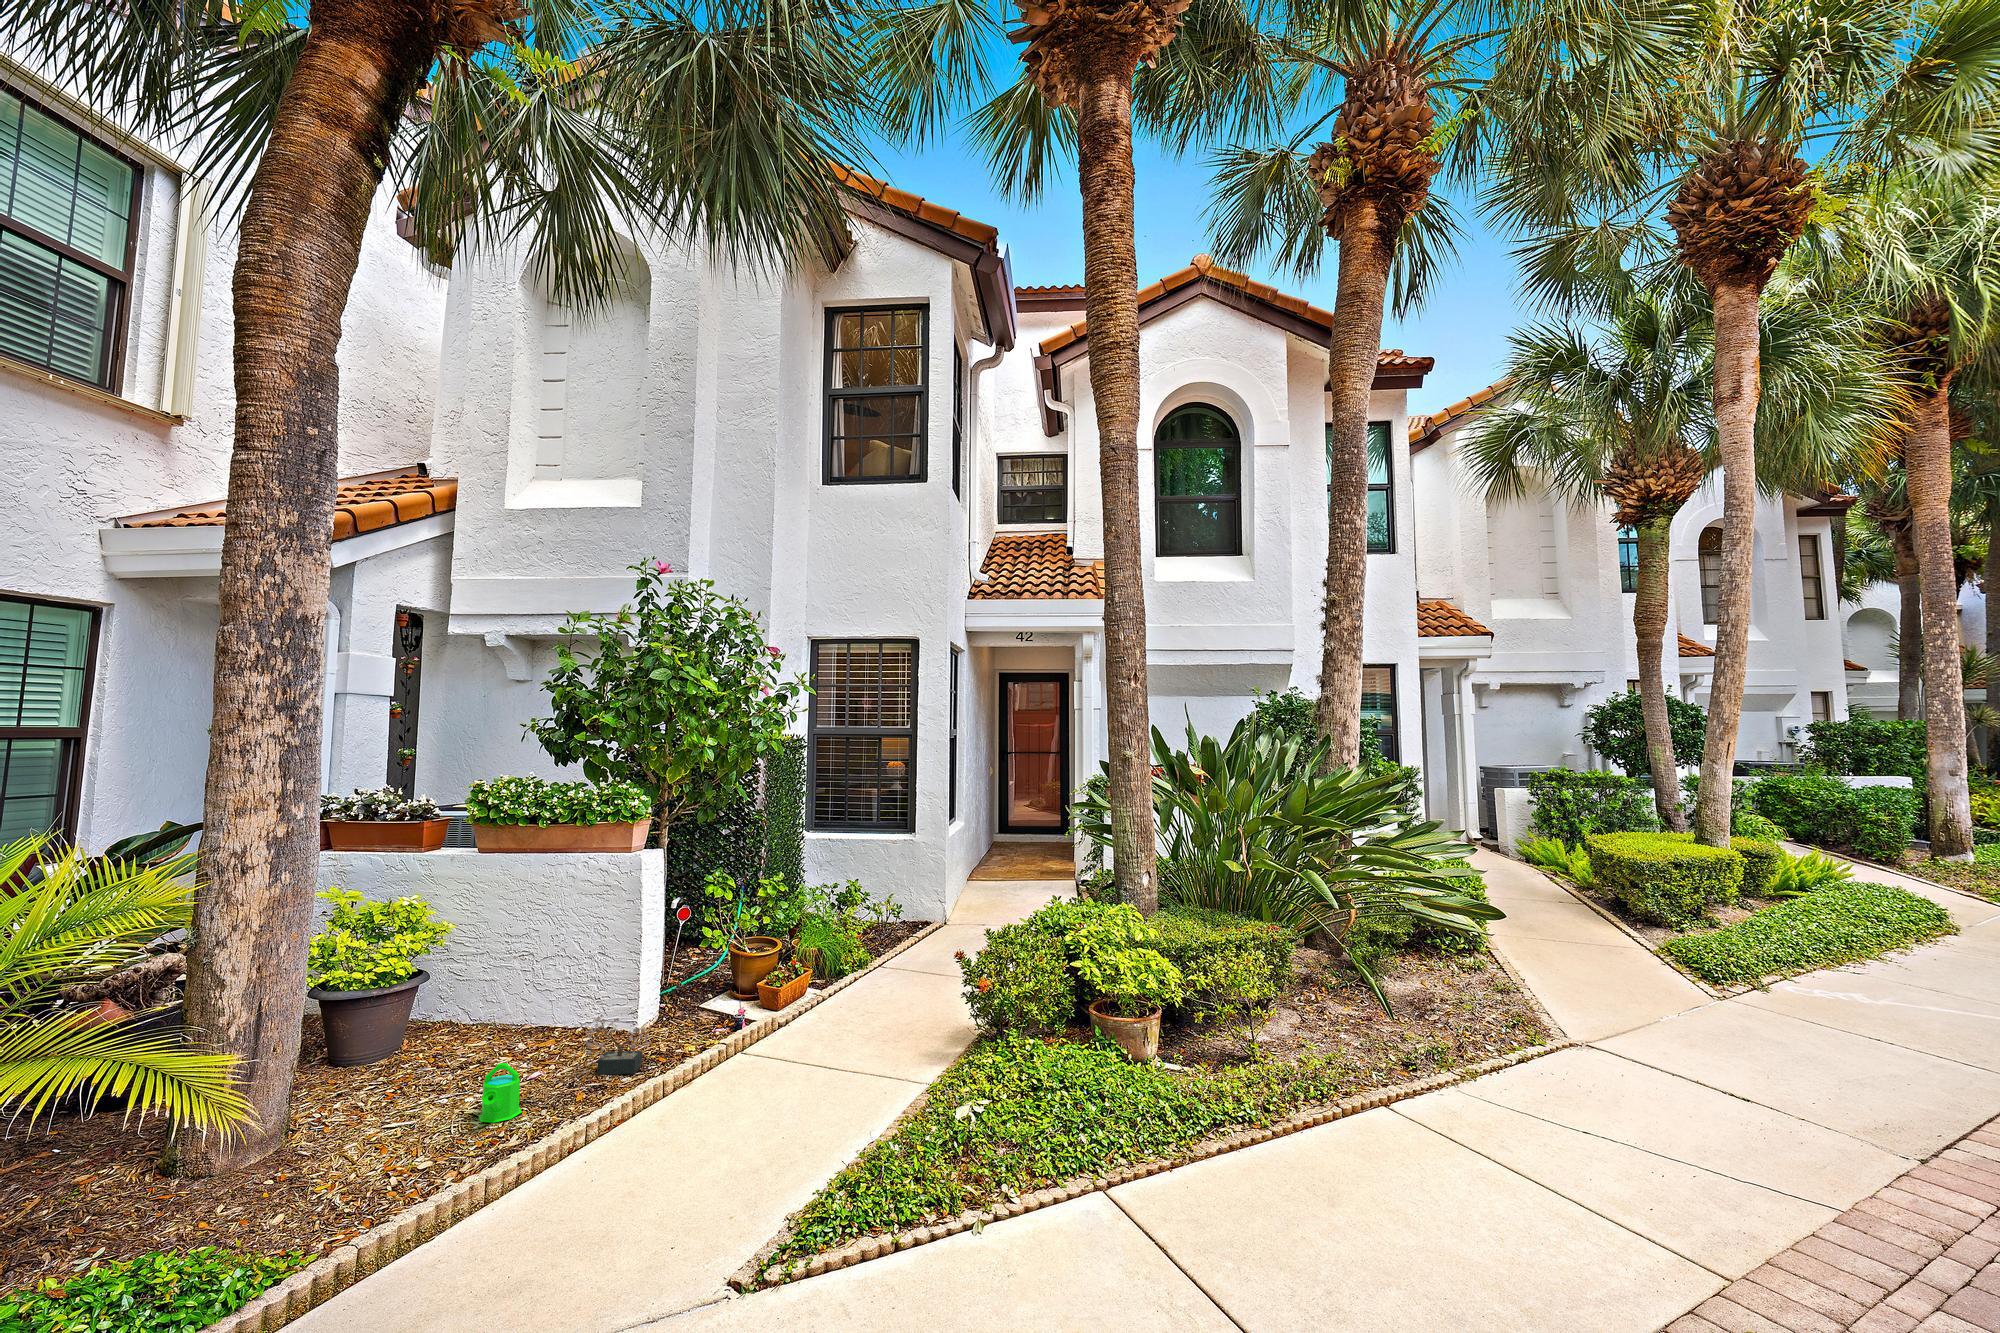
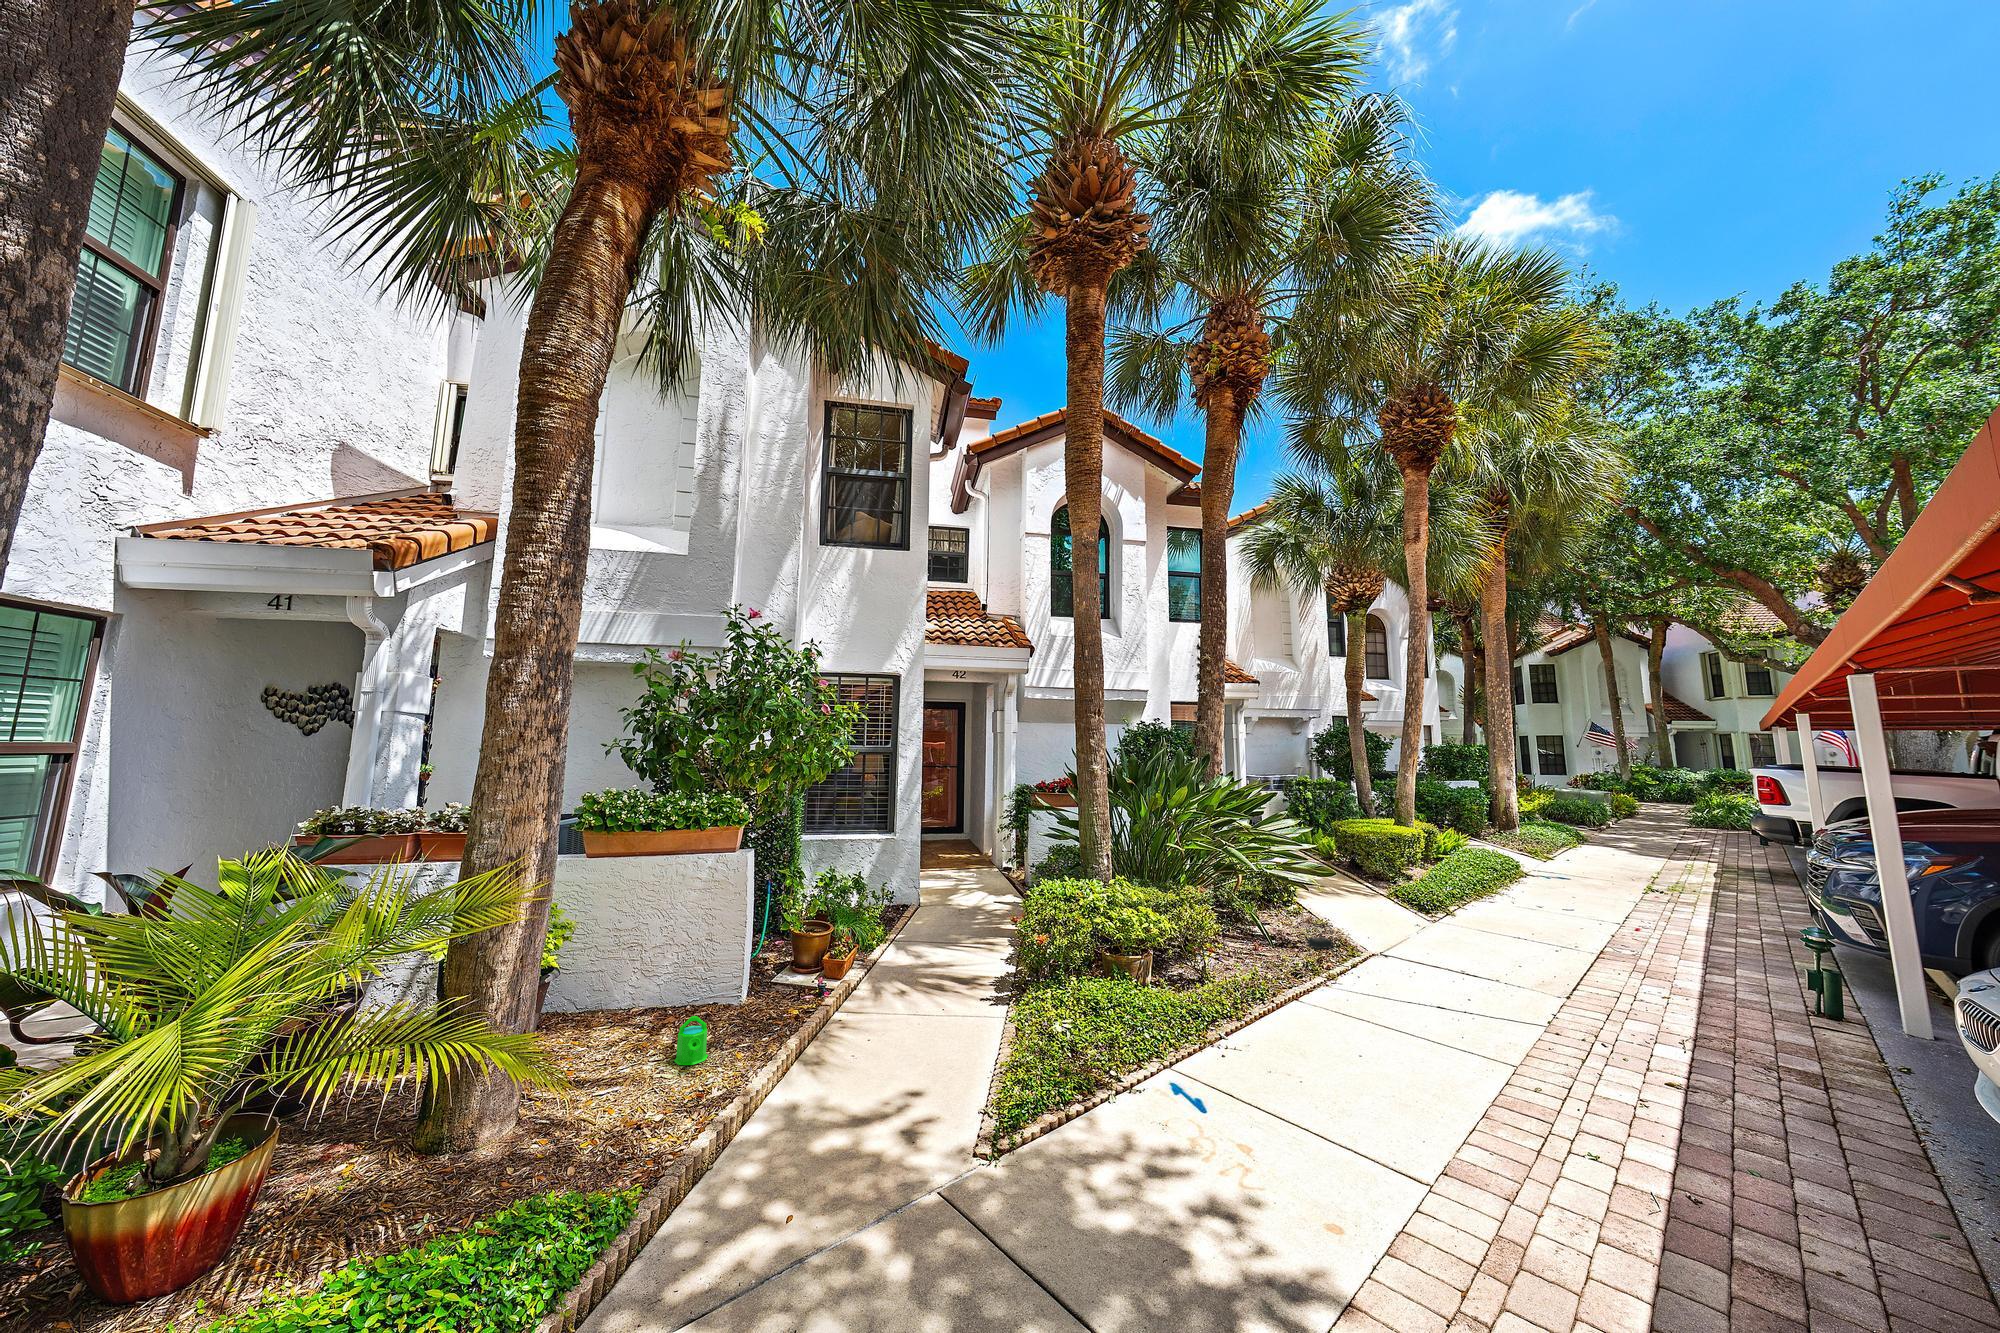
decorative plant: present [585,1015,650,1075] -> present [1305,921,1333,949]

